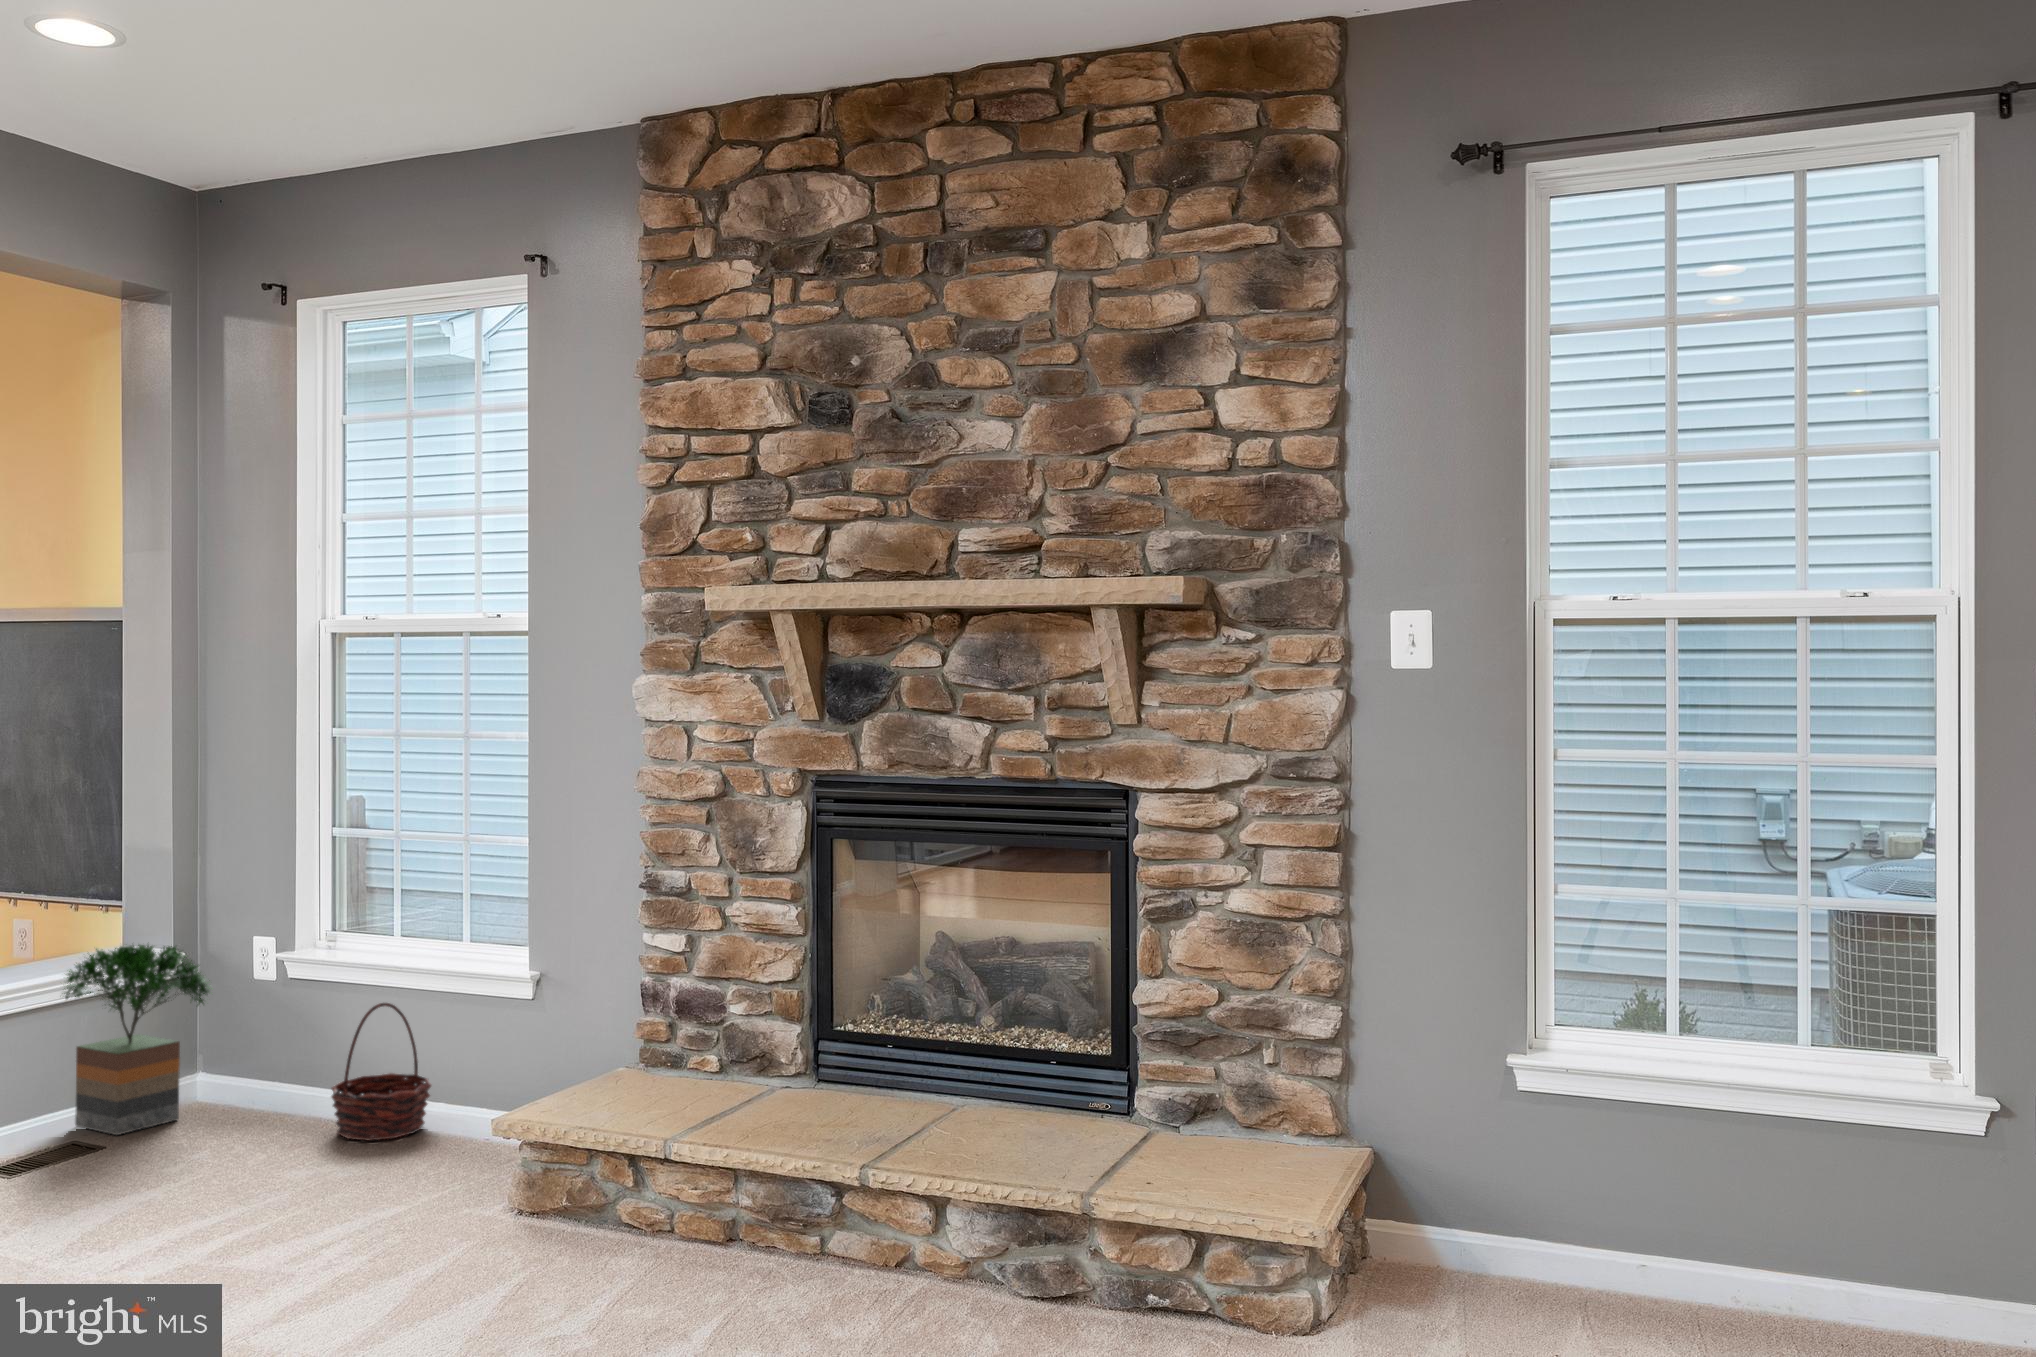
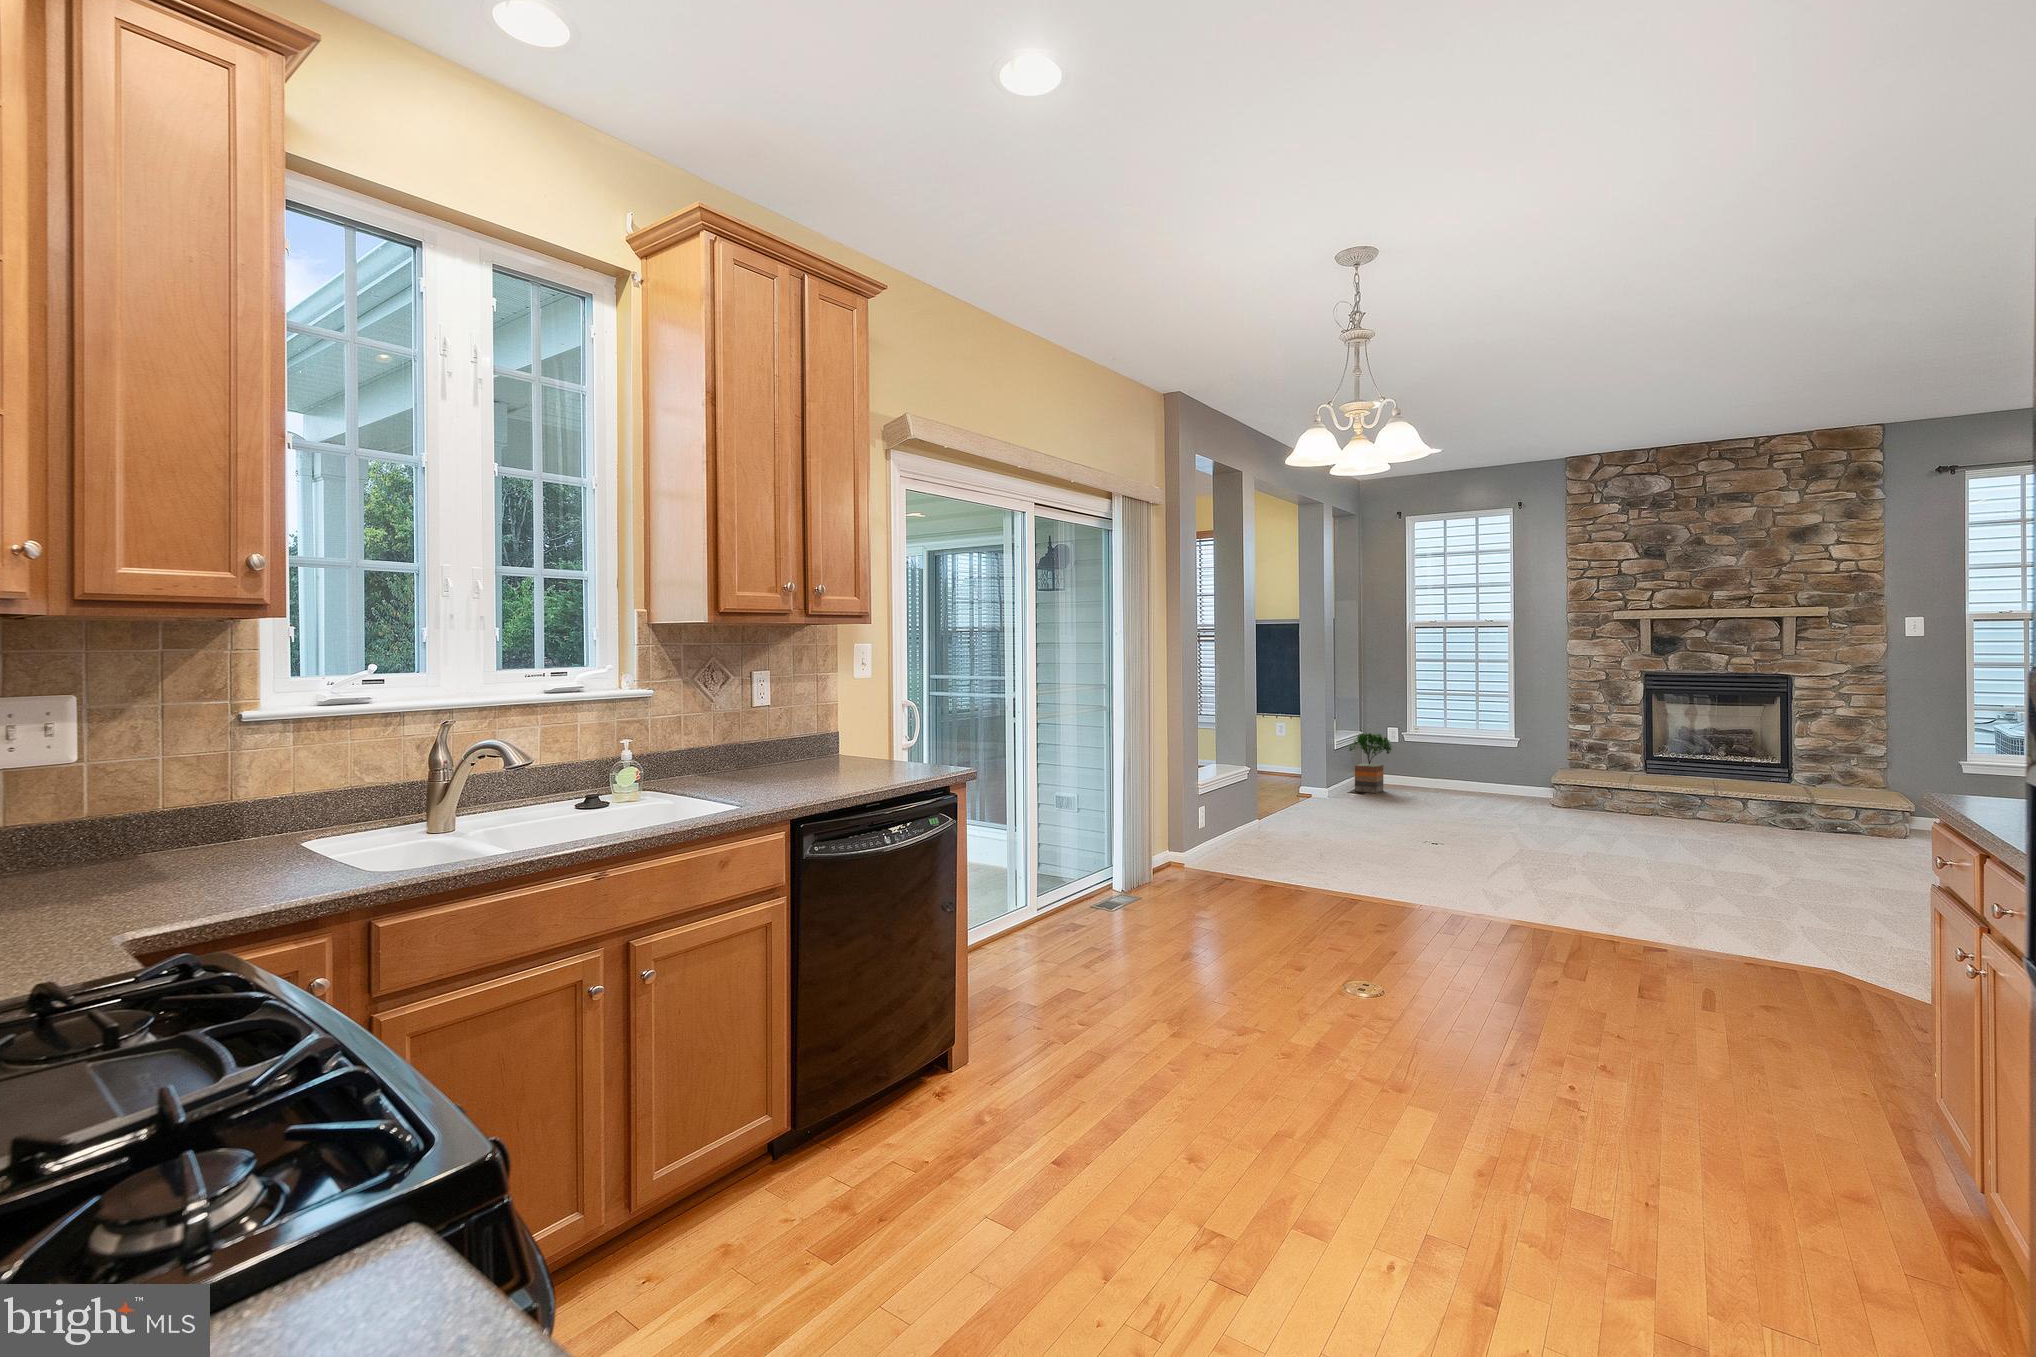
basket: present [332,1003,431,1141] -> none [1443,752,1477,796]

